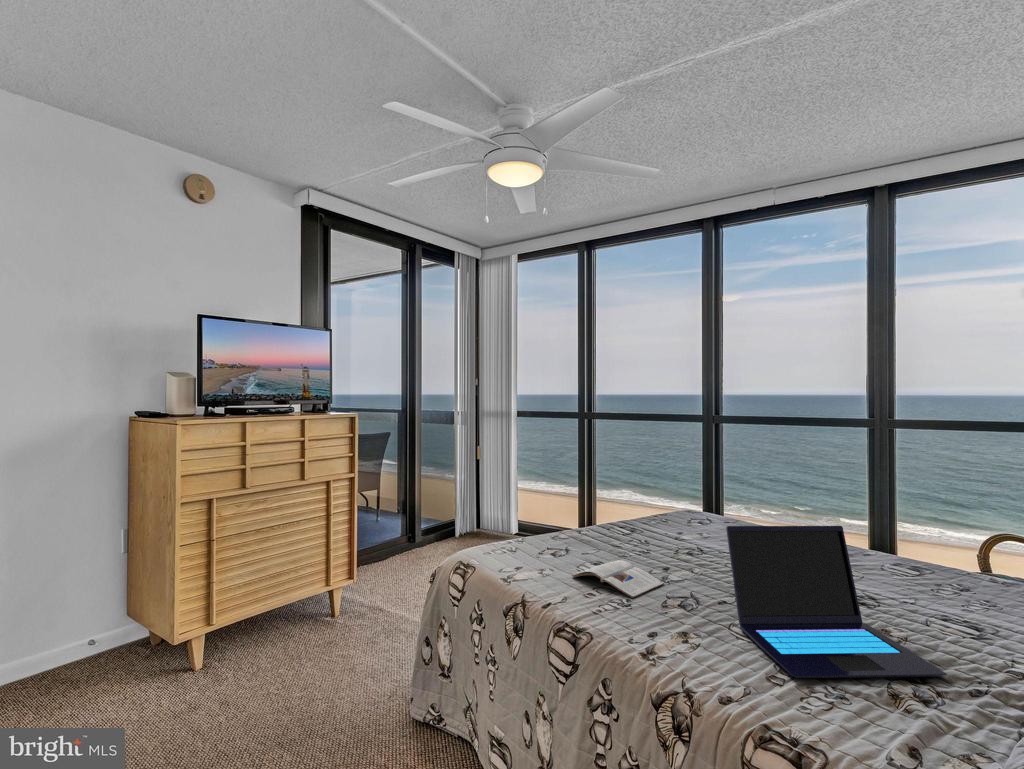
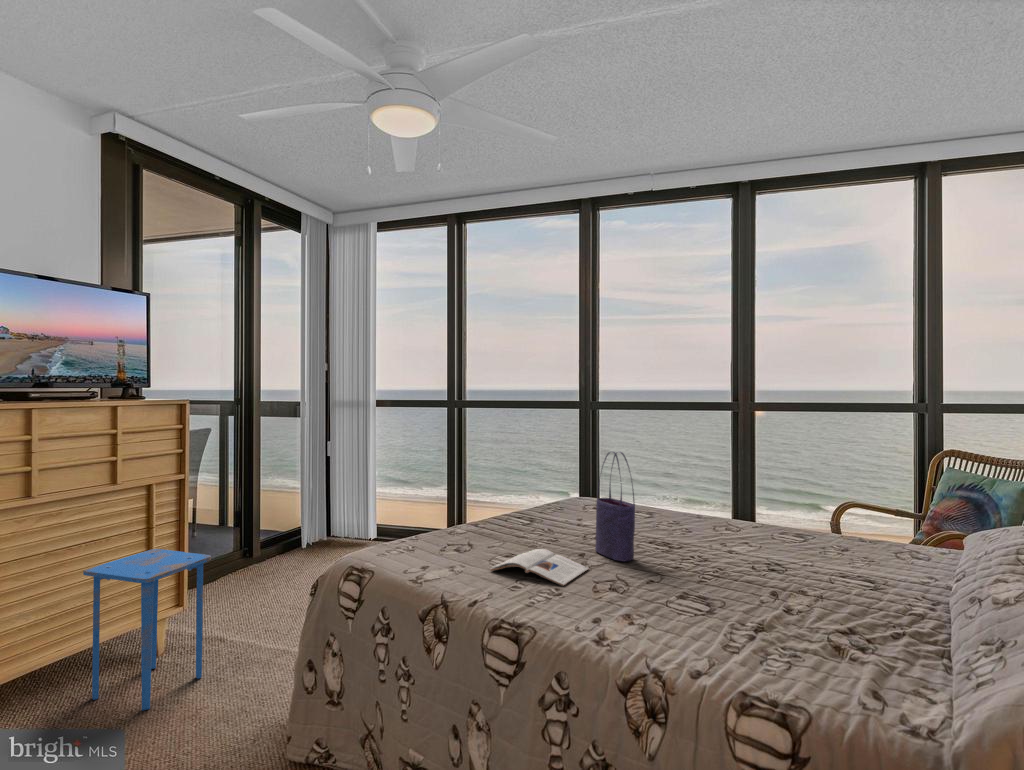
tote bag: none [678,474,714,580] -> present [595,452,635,562]
laptop: present [726,526,947,678] -> none [662,495,868,644]
side table: none [284,533,371,657] -> present [83,549,211,711]

